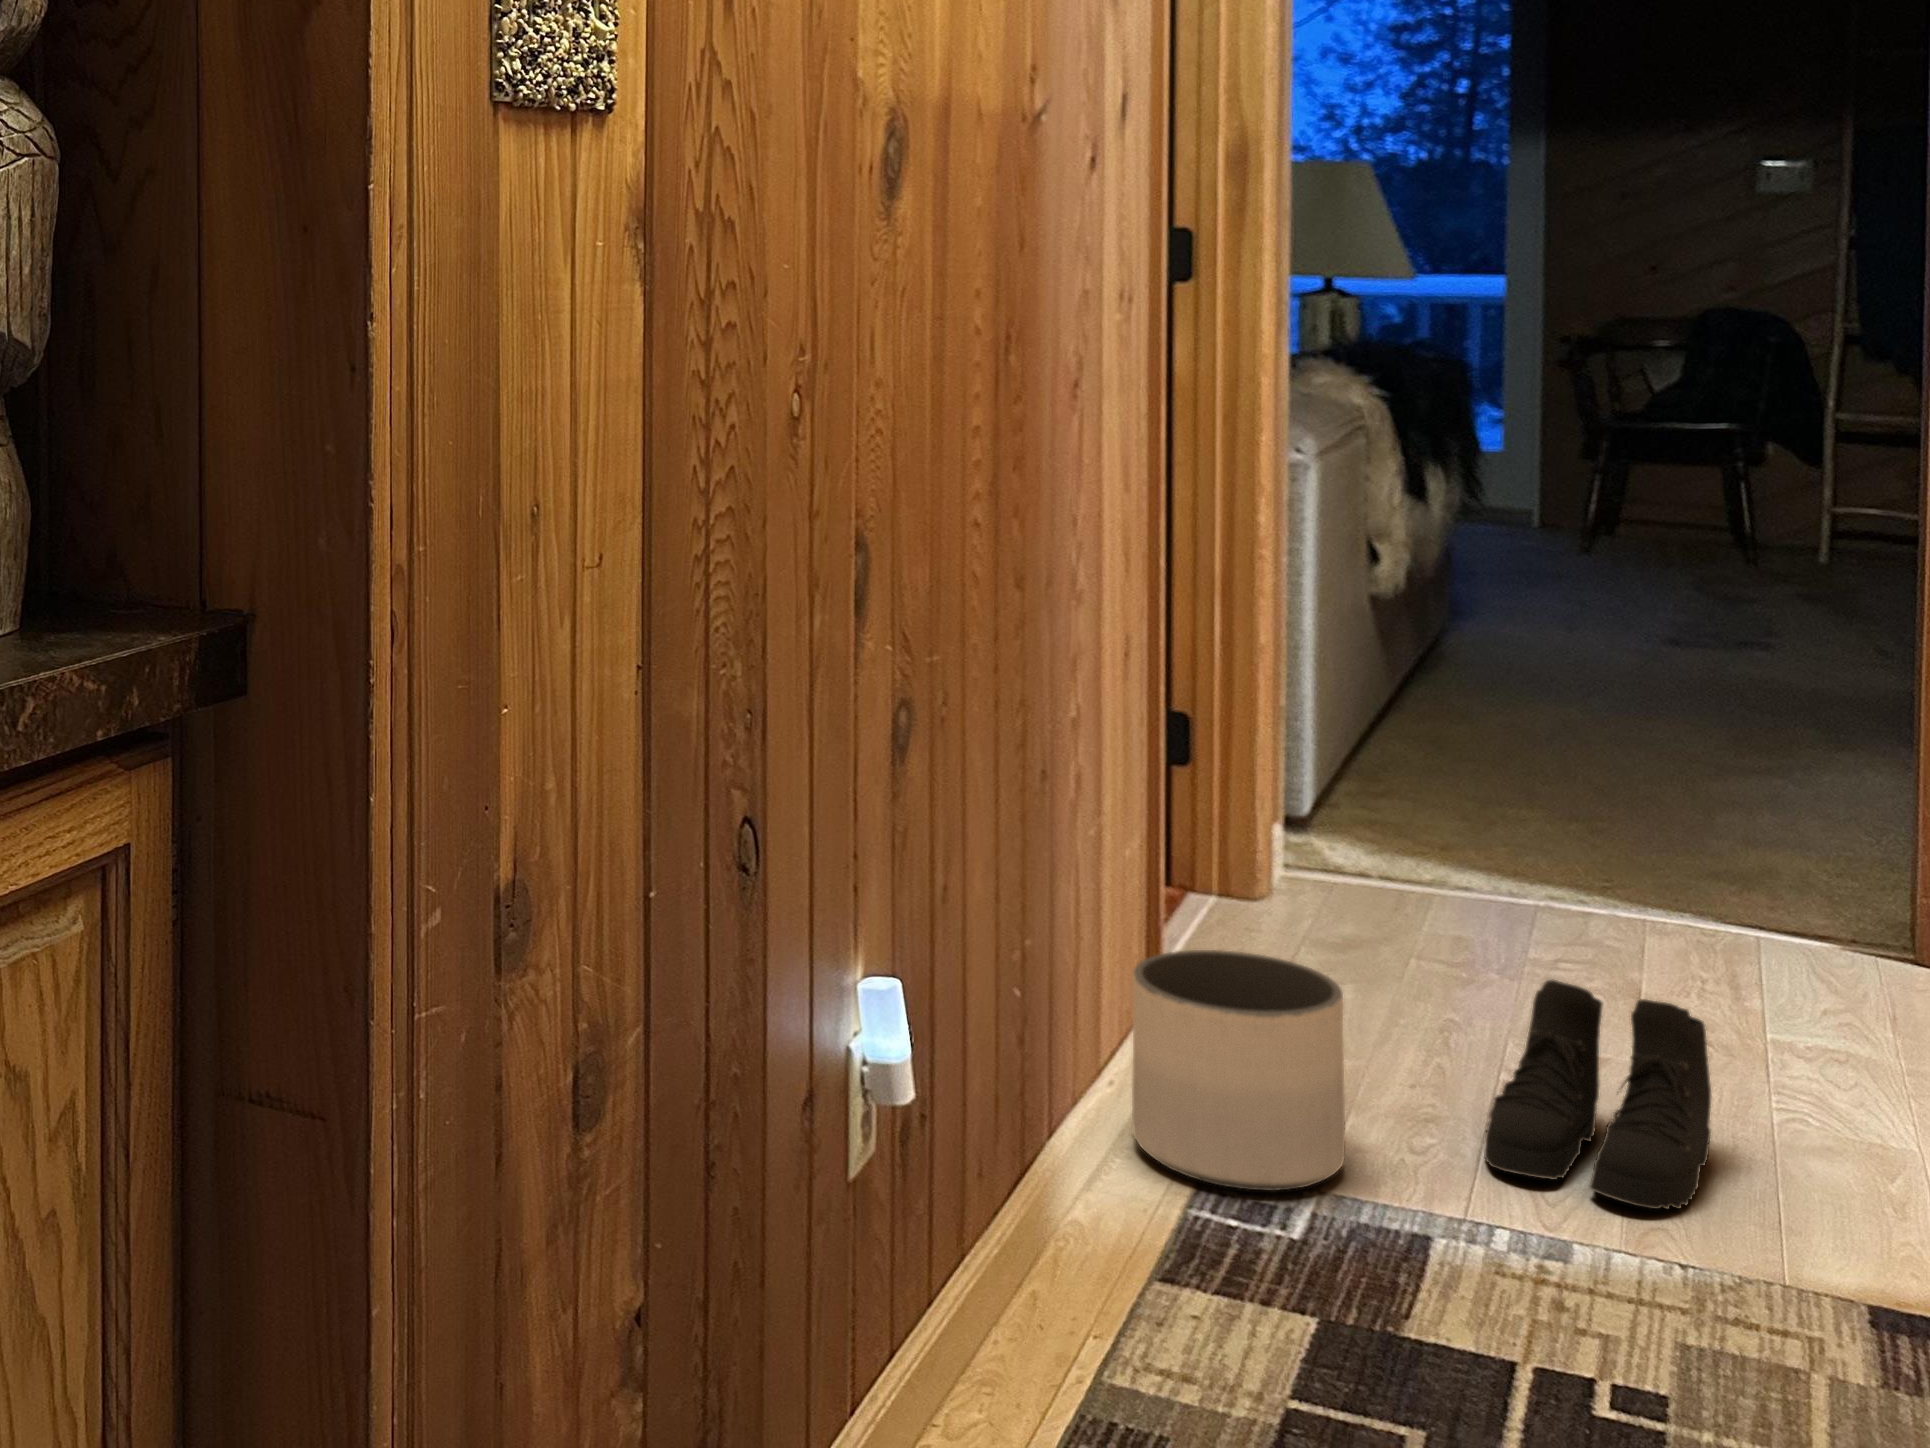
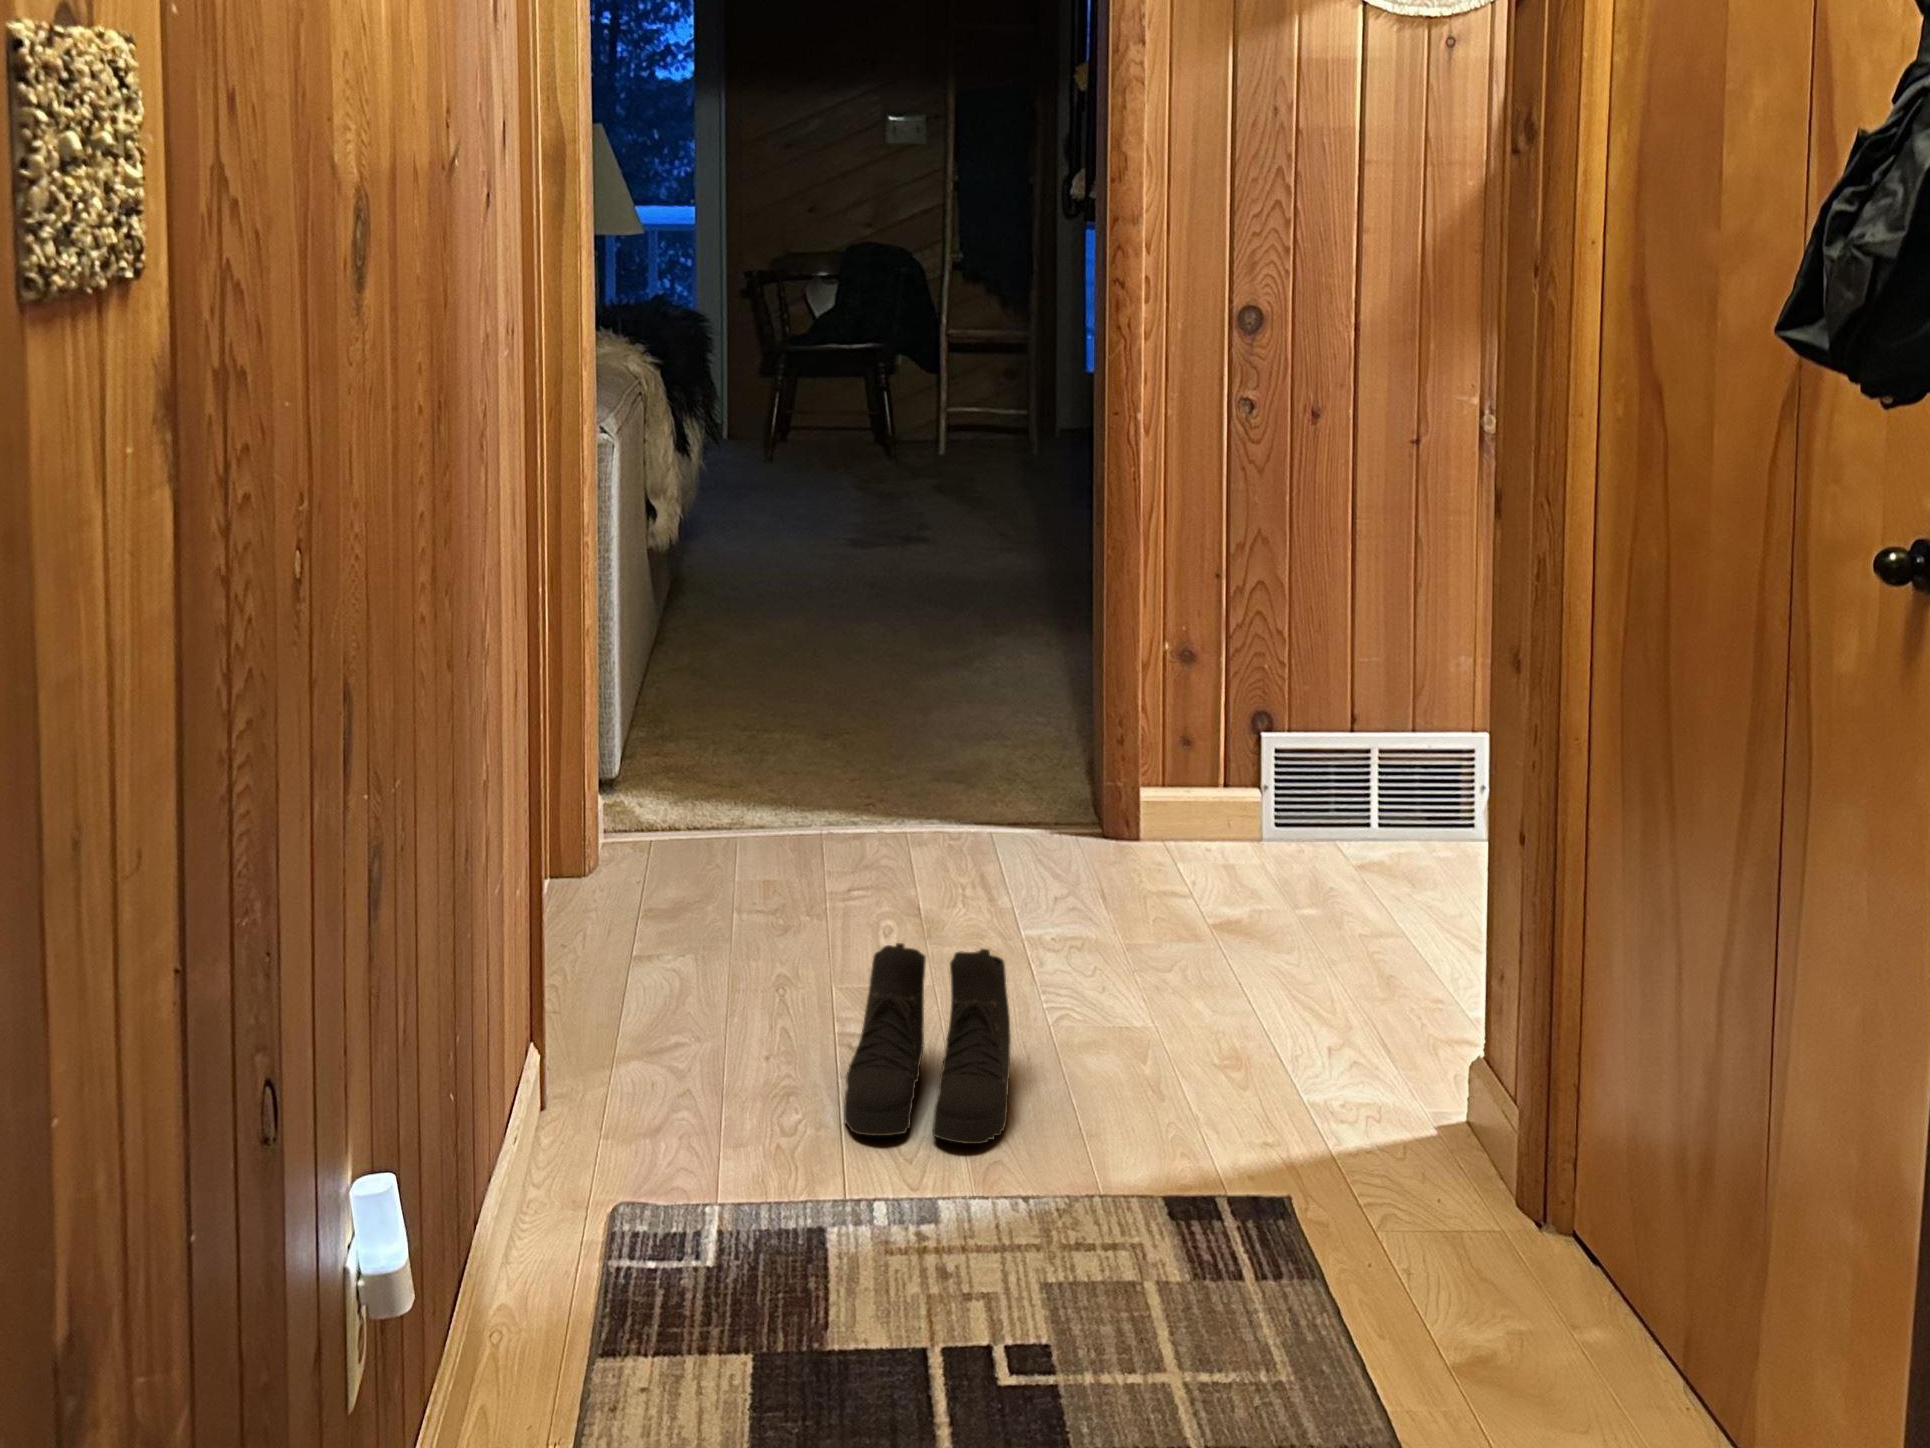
planter: present [1132,950,1345,1191] -> none [545,976,738,1222]

